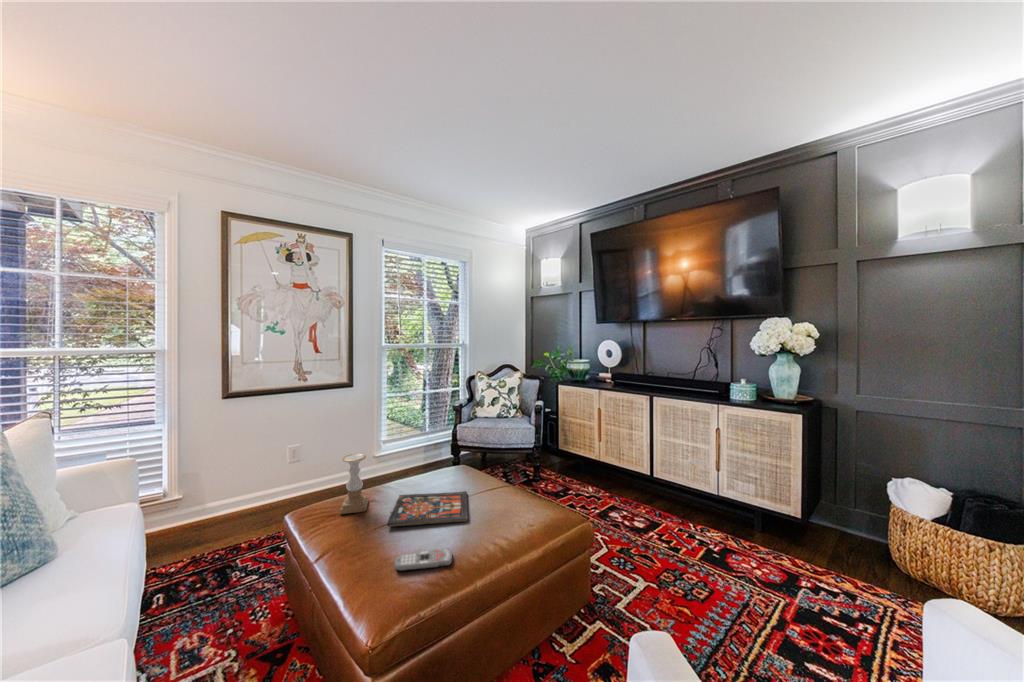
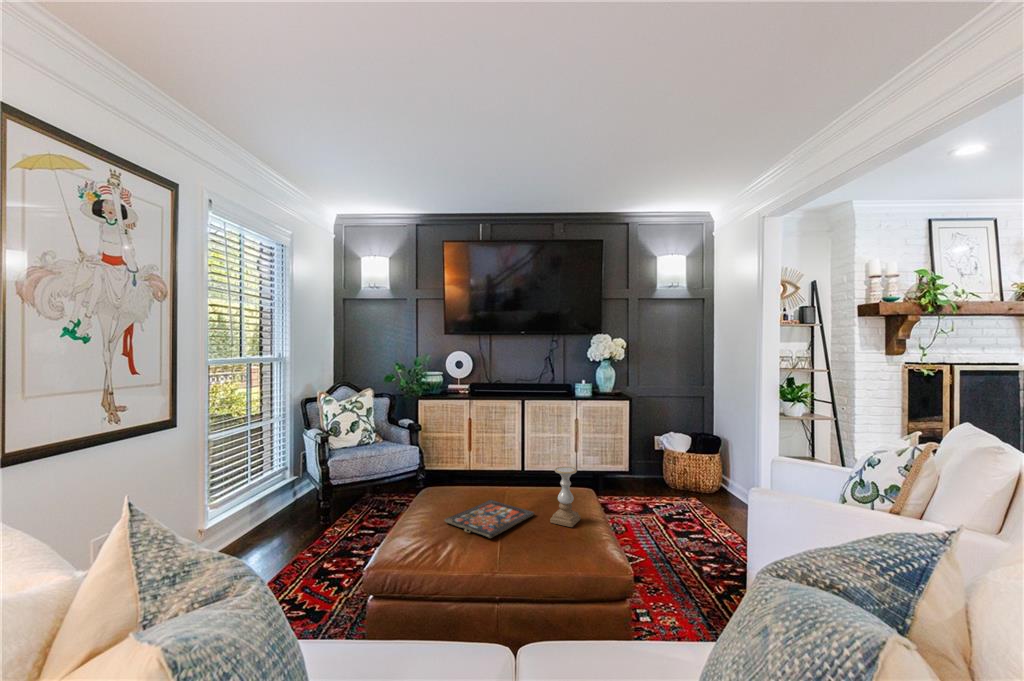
candle holder: present [340,454,368,514] -> present [550,467,580,527]
remote control: present [395,548,452,571] -> none [546,529,581,553]

